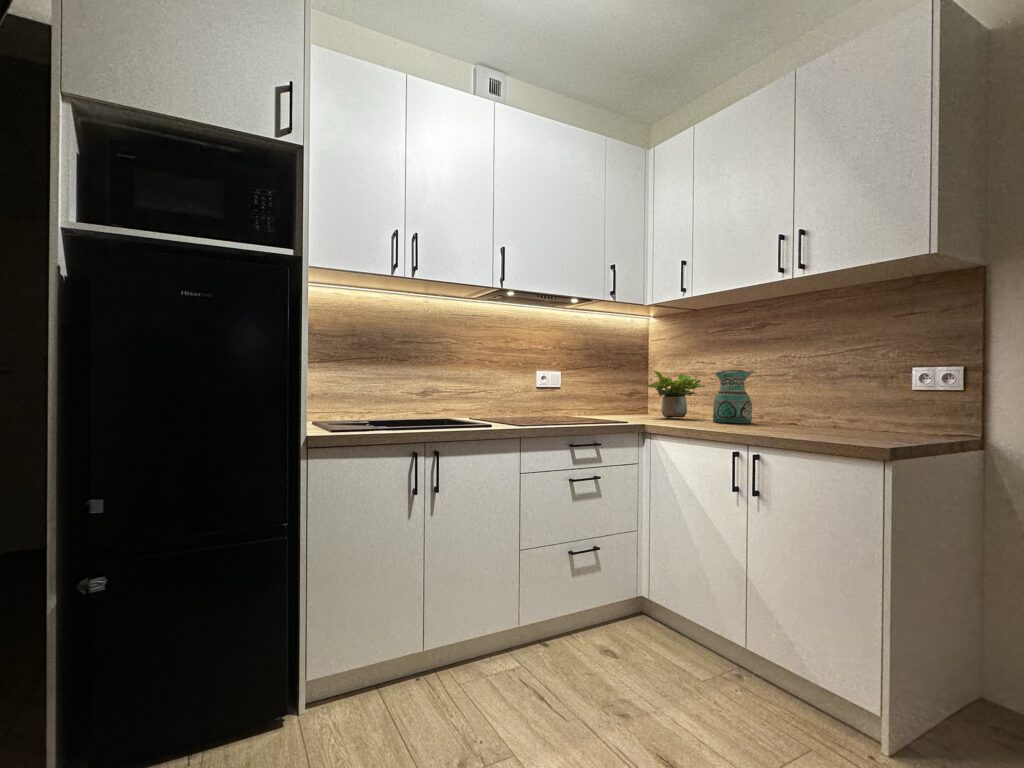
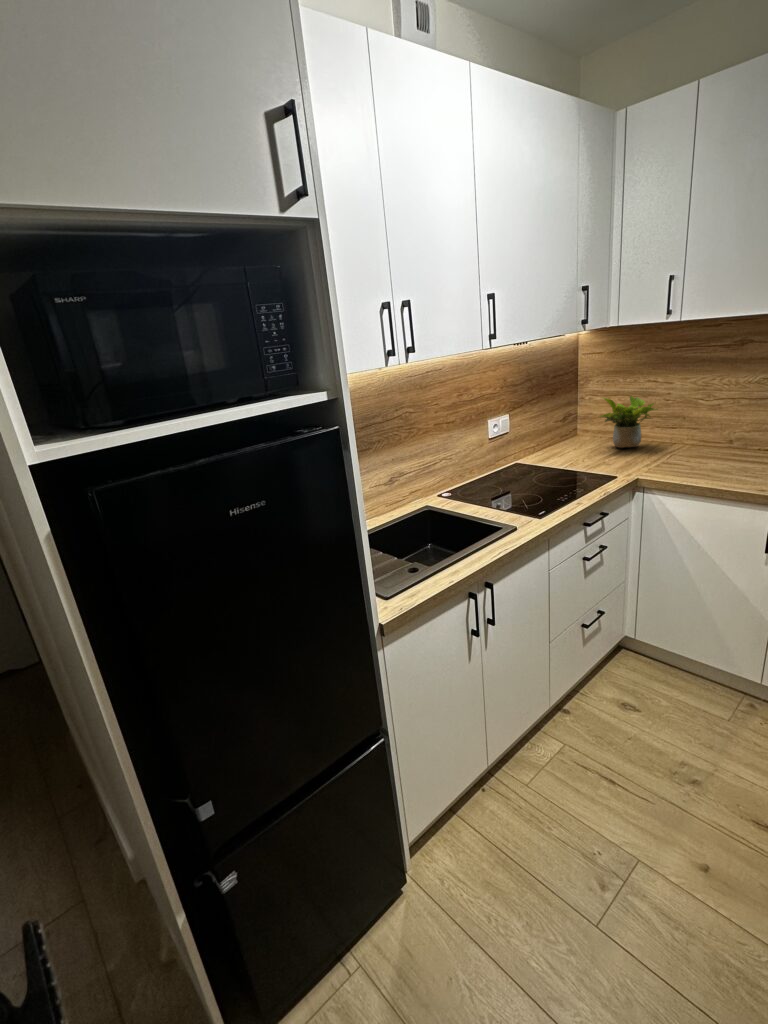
ceramic pitcher: present [713,370,756,424] -> none [681,393,735,457]

